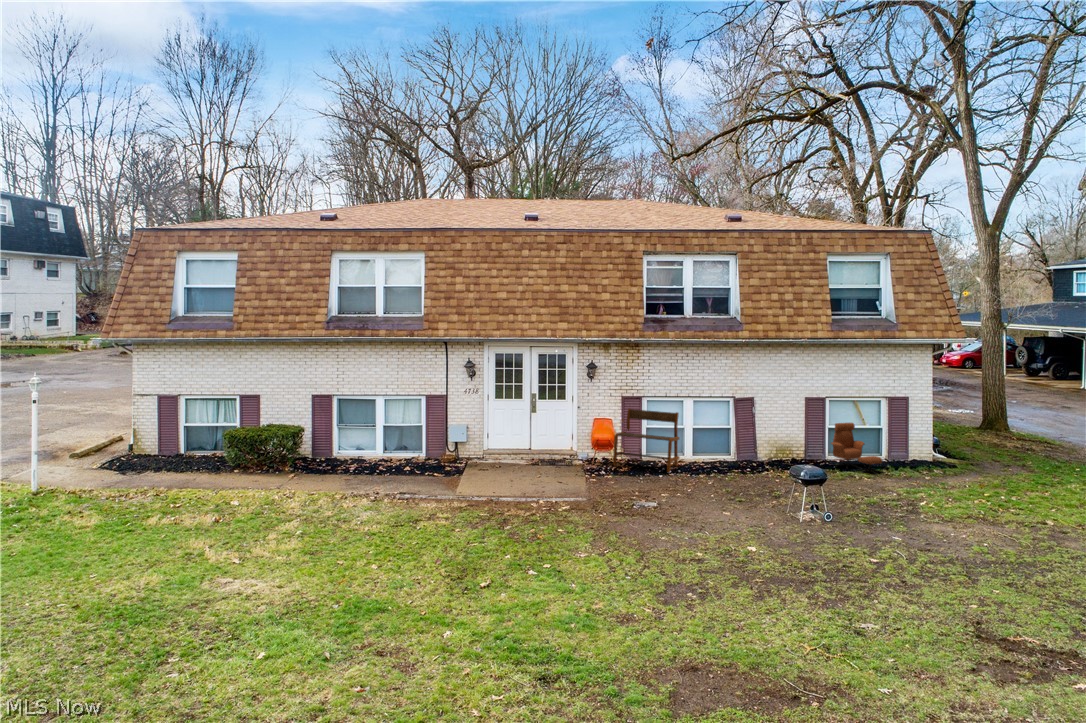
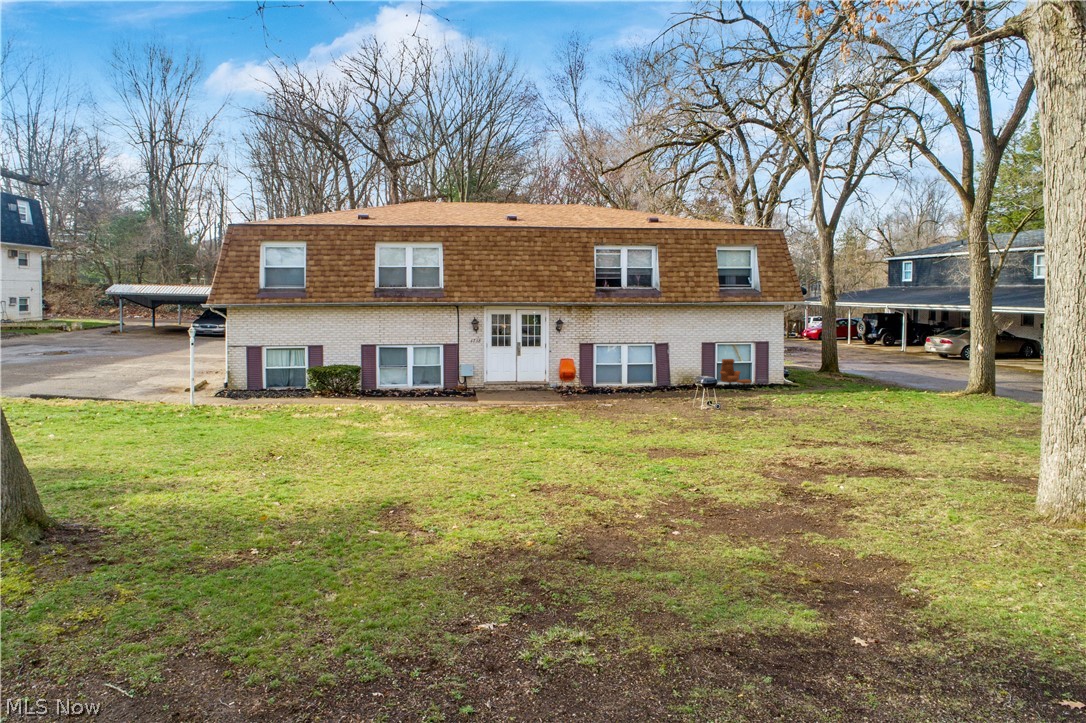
bench: present [613,409,680,472] -> none [577,351,621,391]

